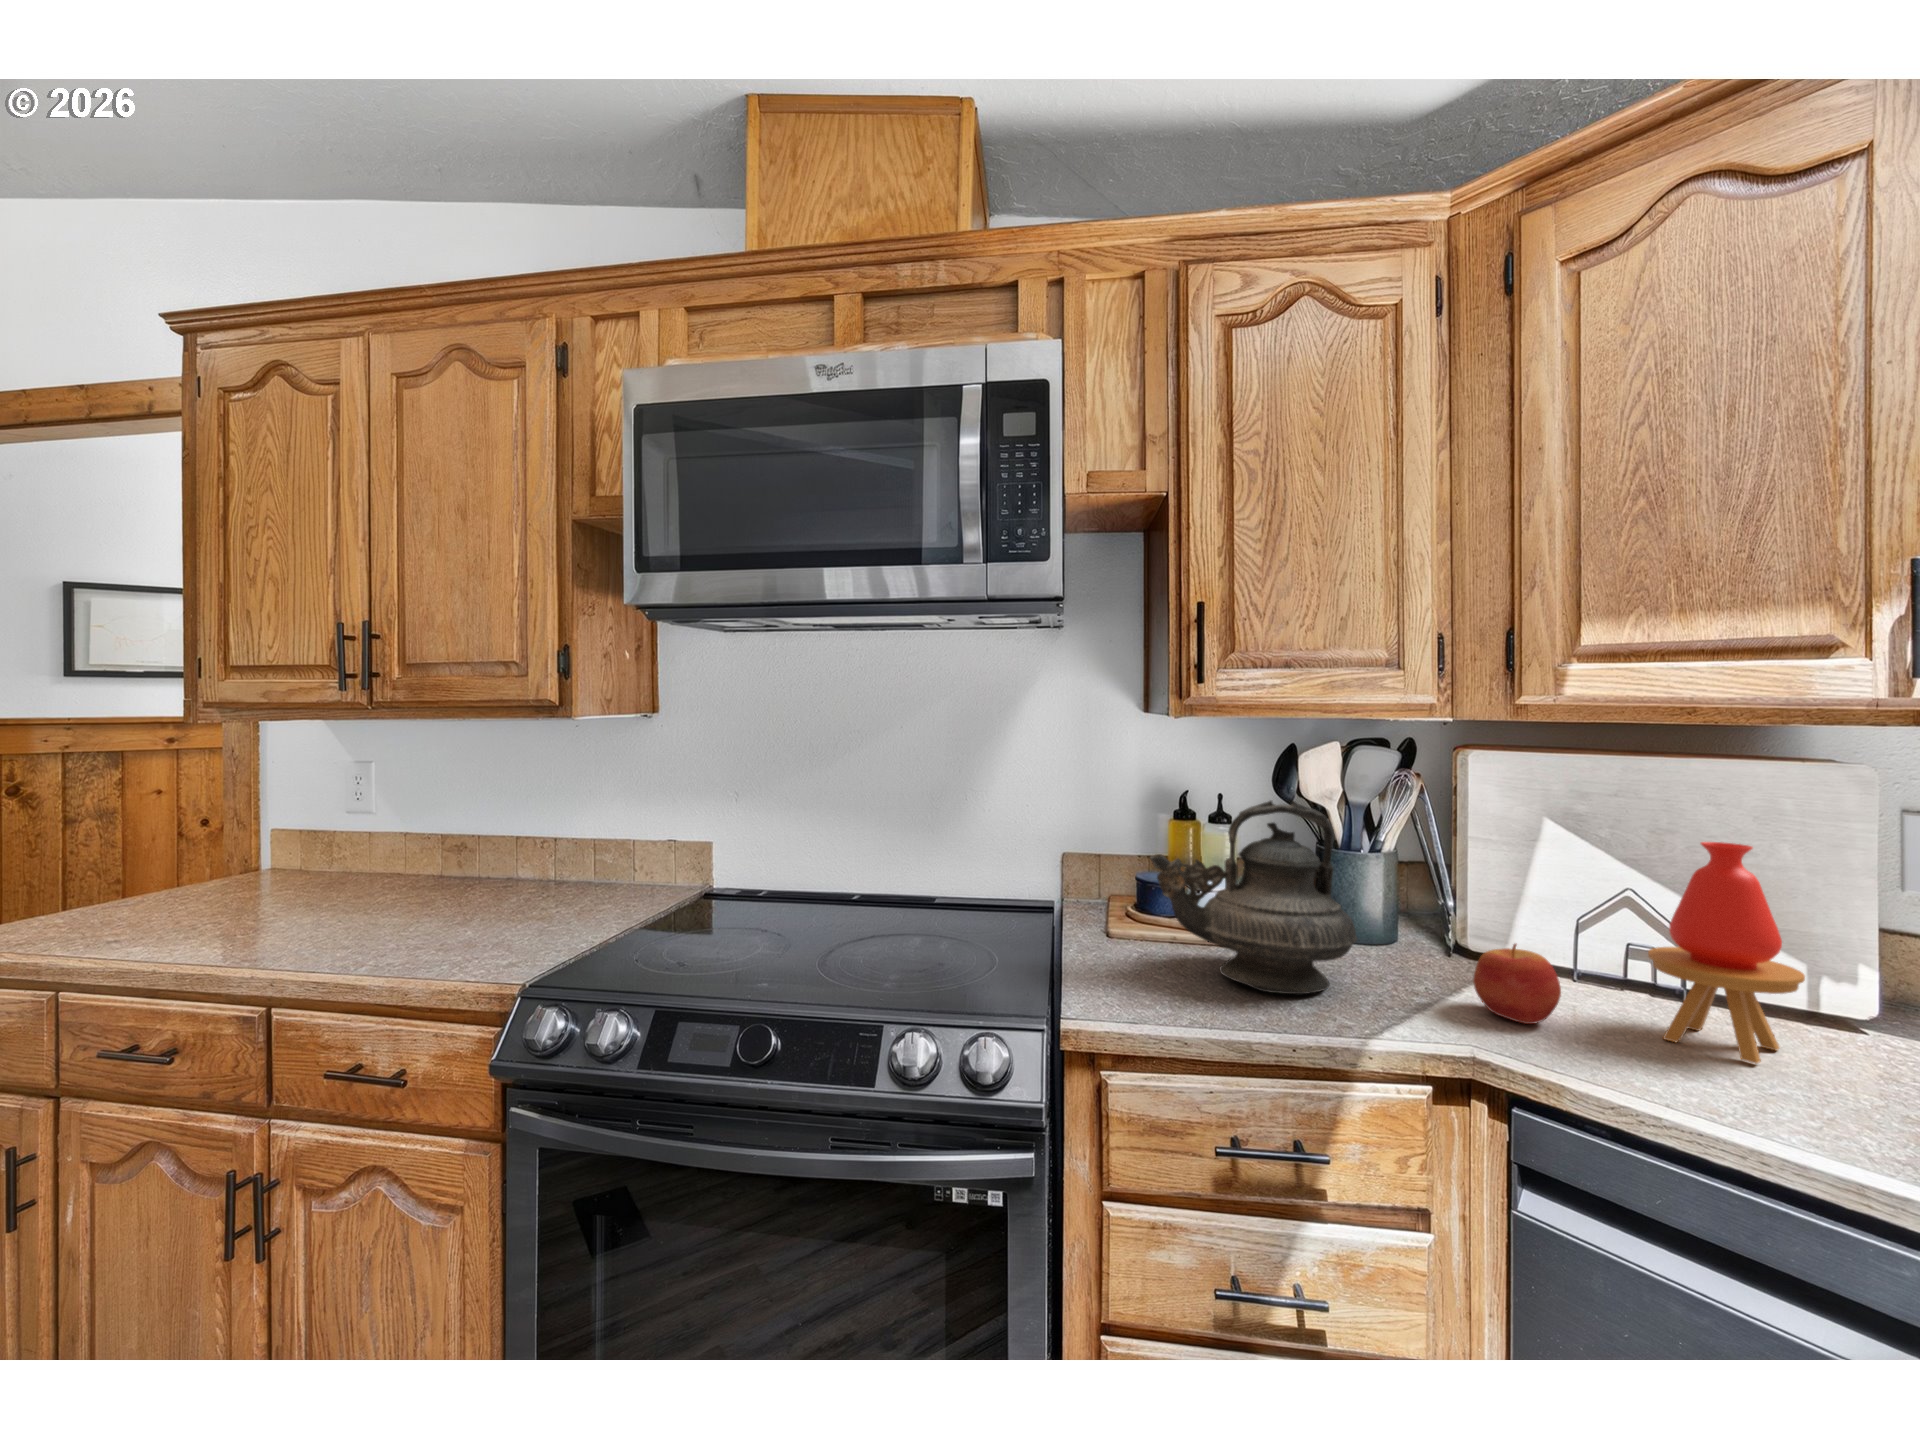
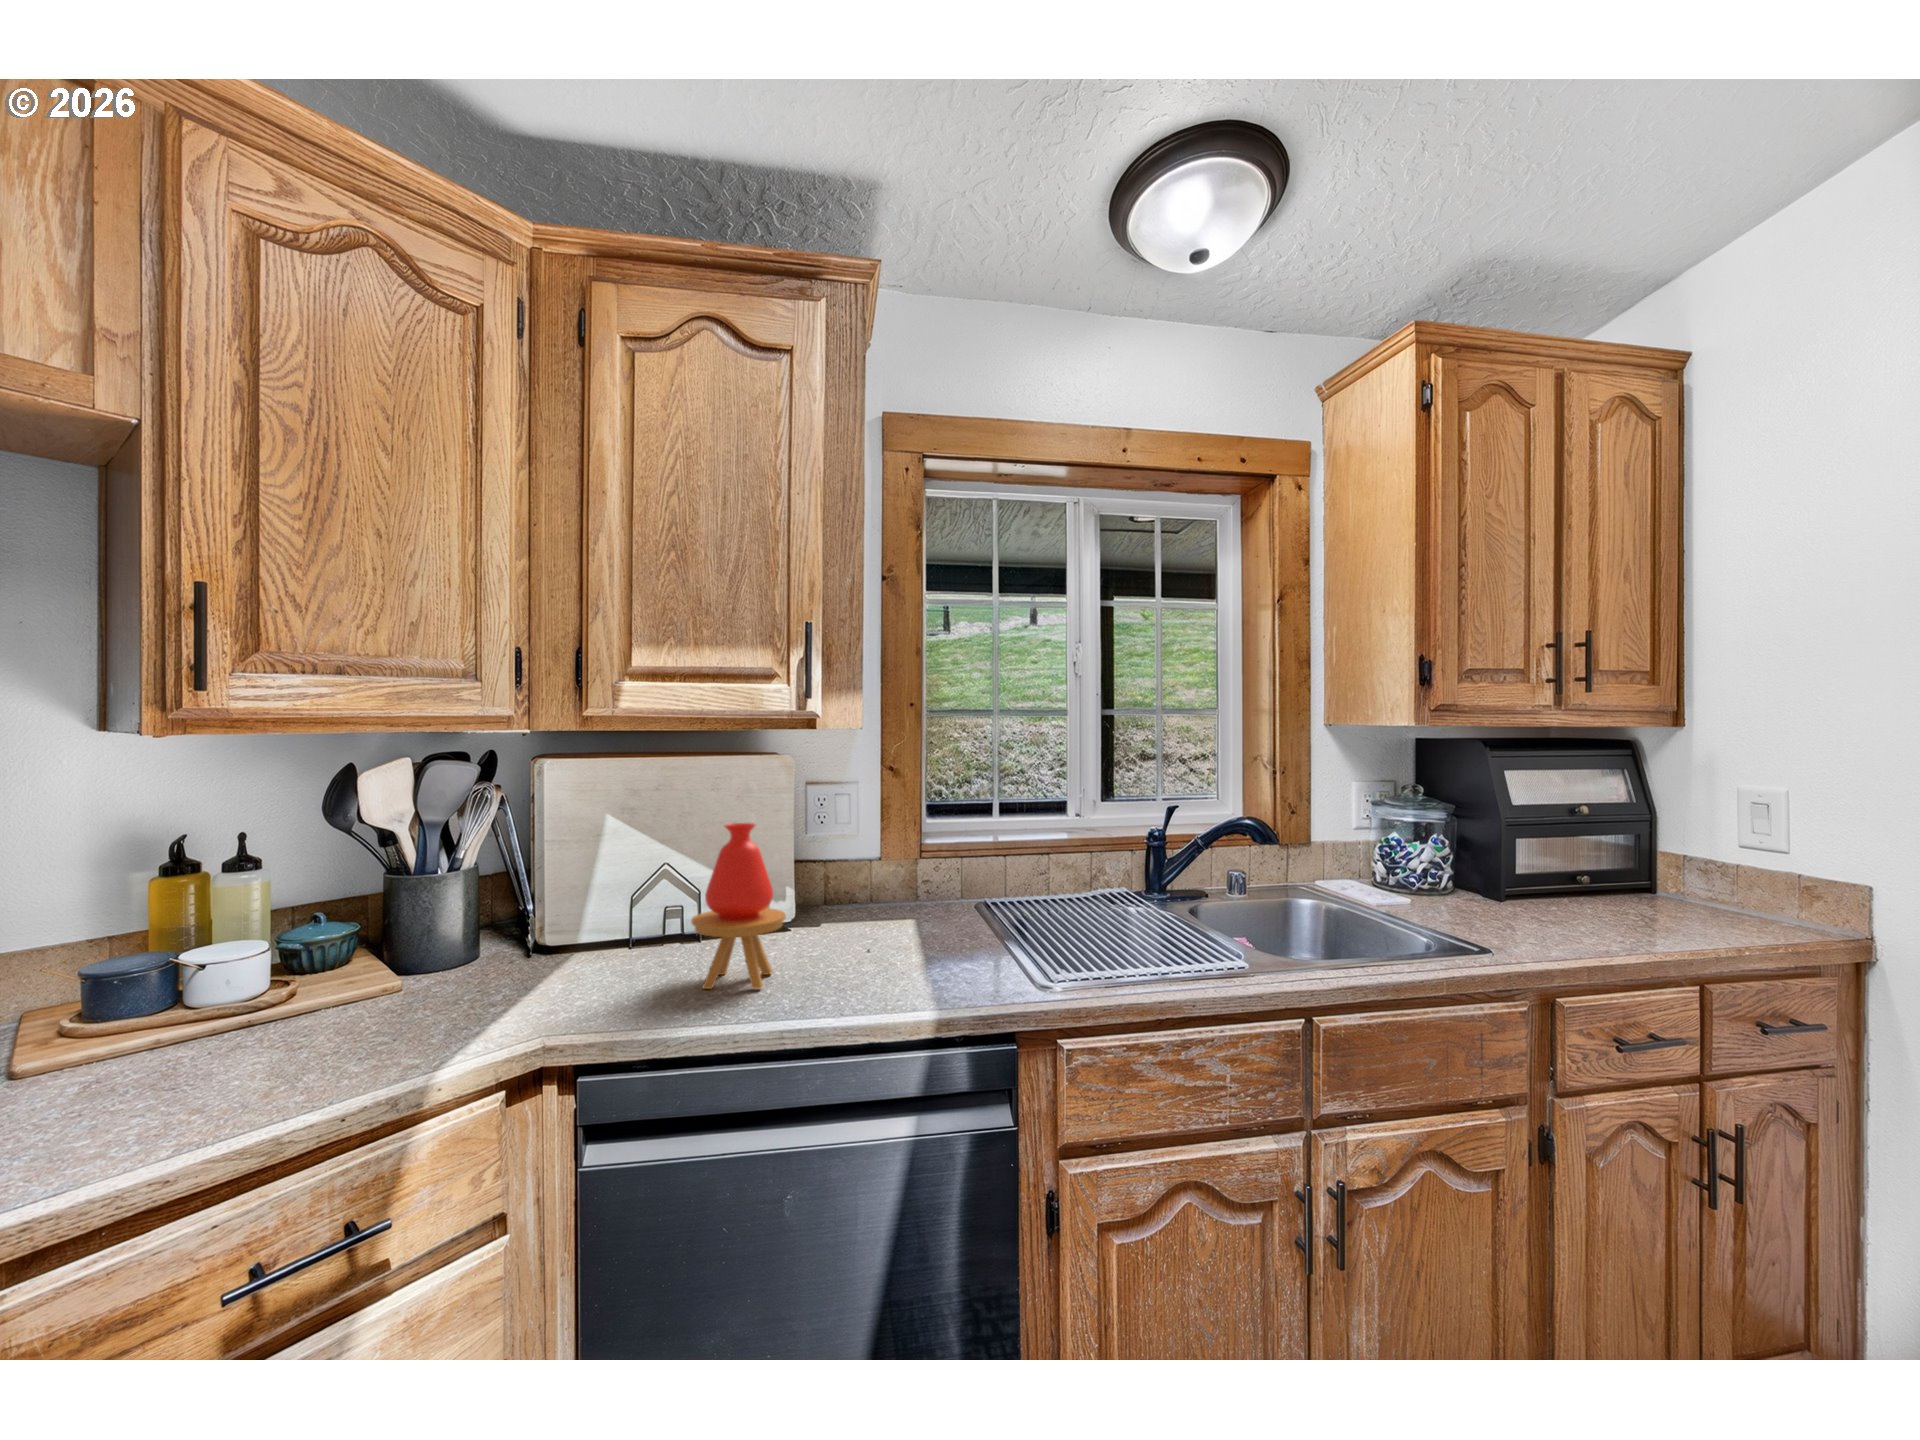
teapot: present [1150,801,1357,994] -> none [103,826,430,1066]
apple: present [1473,944,1561,1024] -> none [552,937,628,1010]

